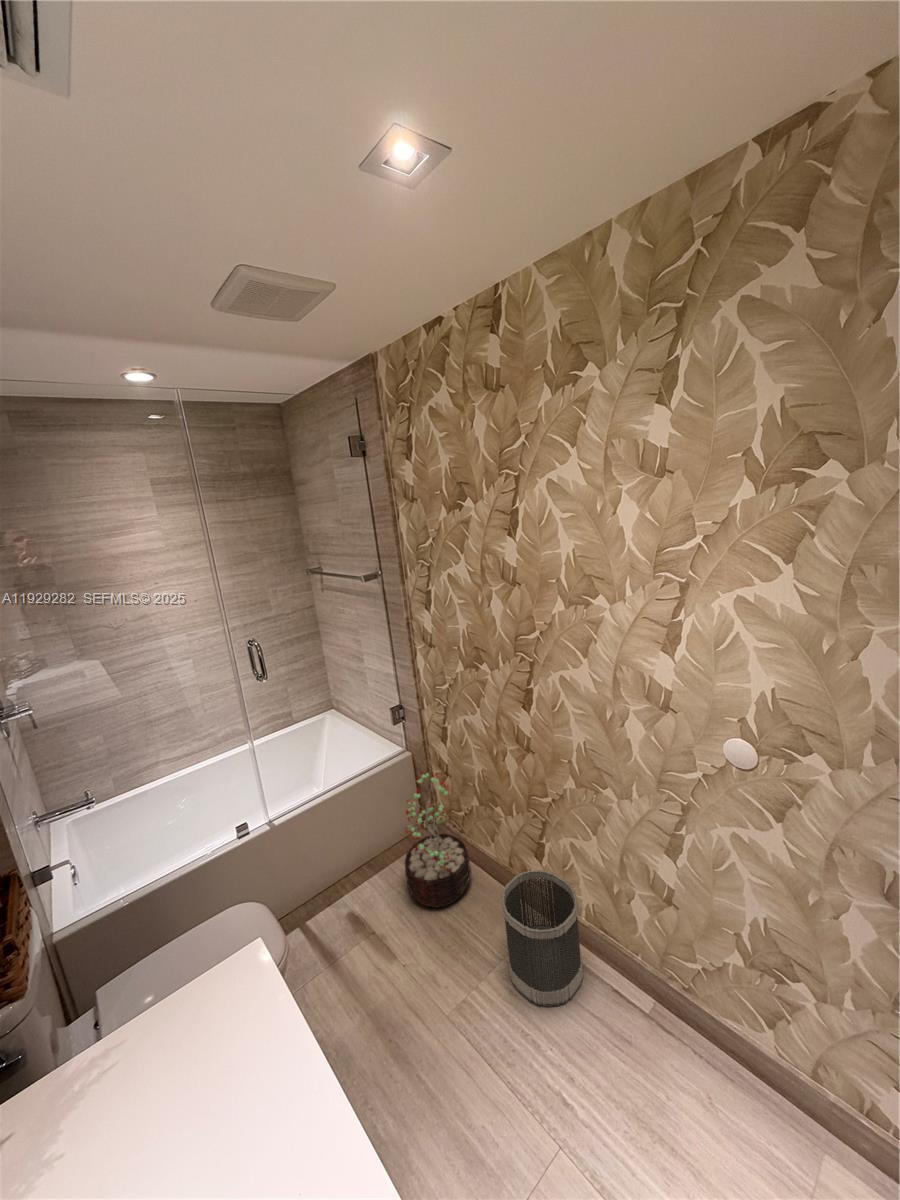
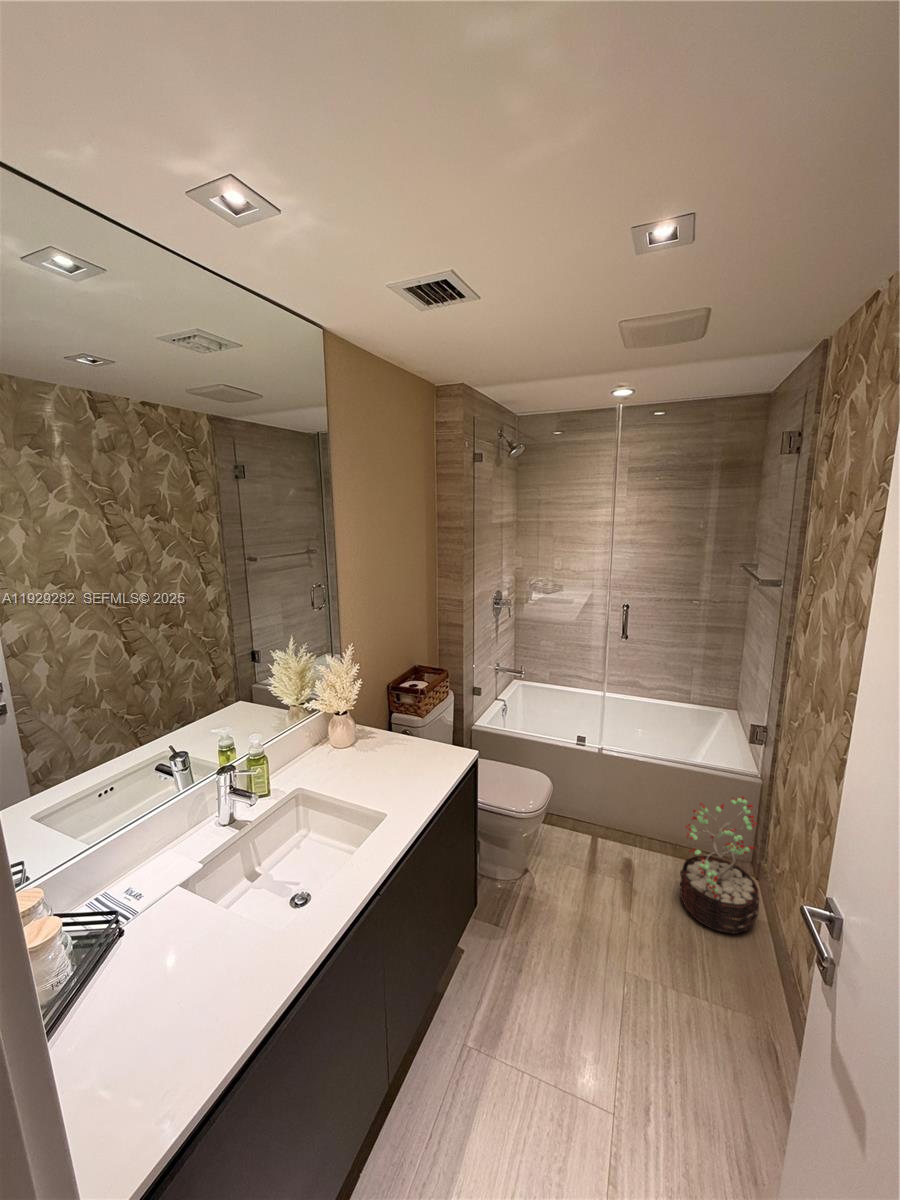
wastebasket: present [502,870,583,1006] -> none [696,934,803,1099]

